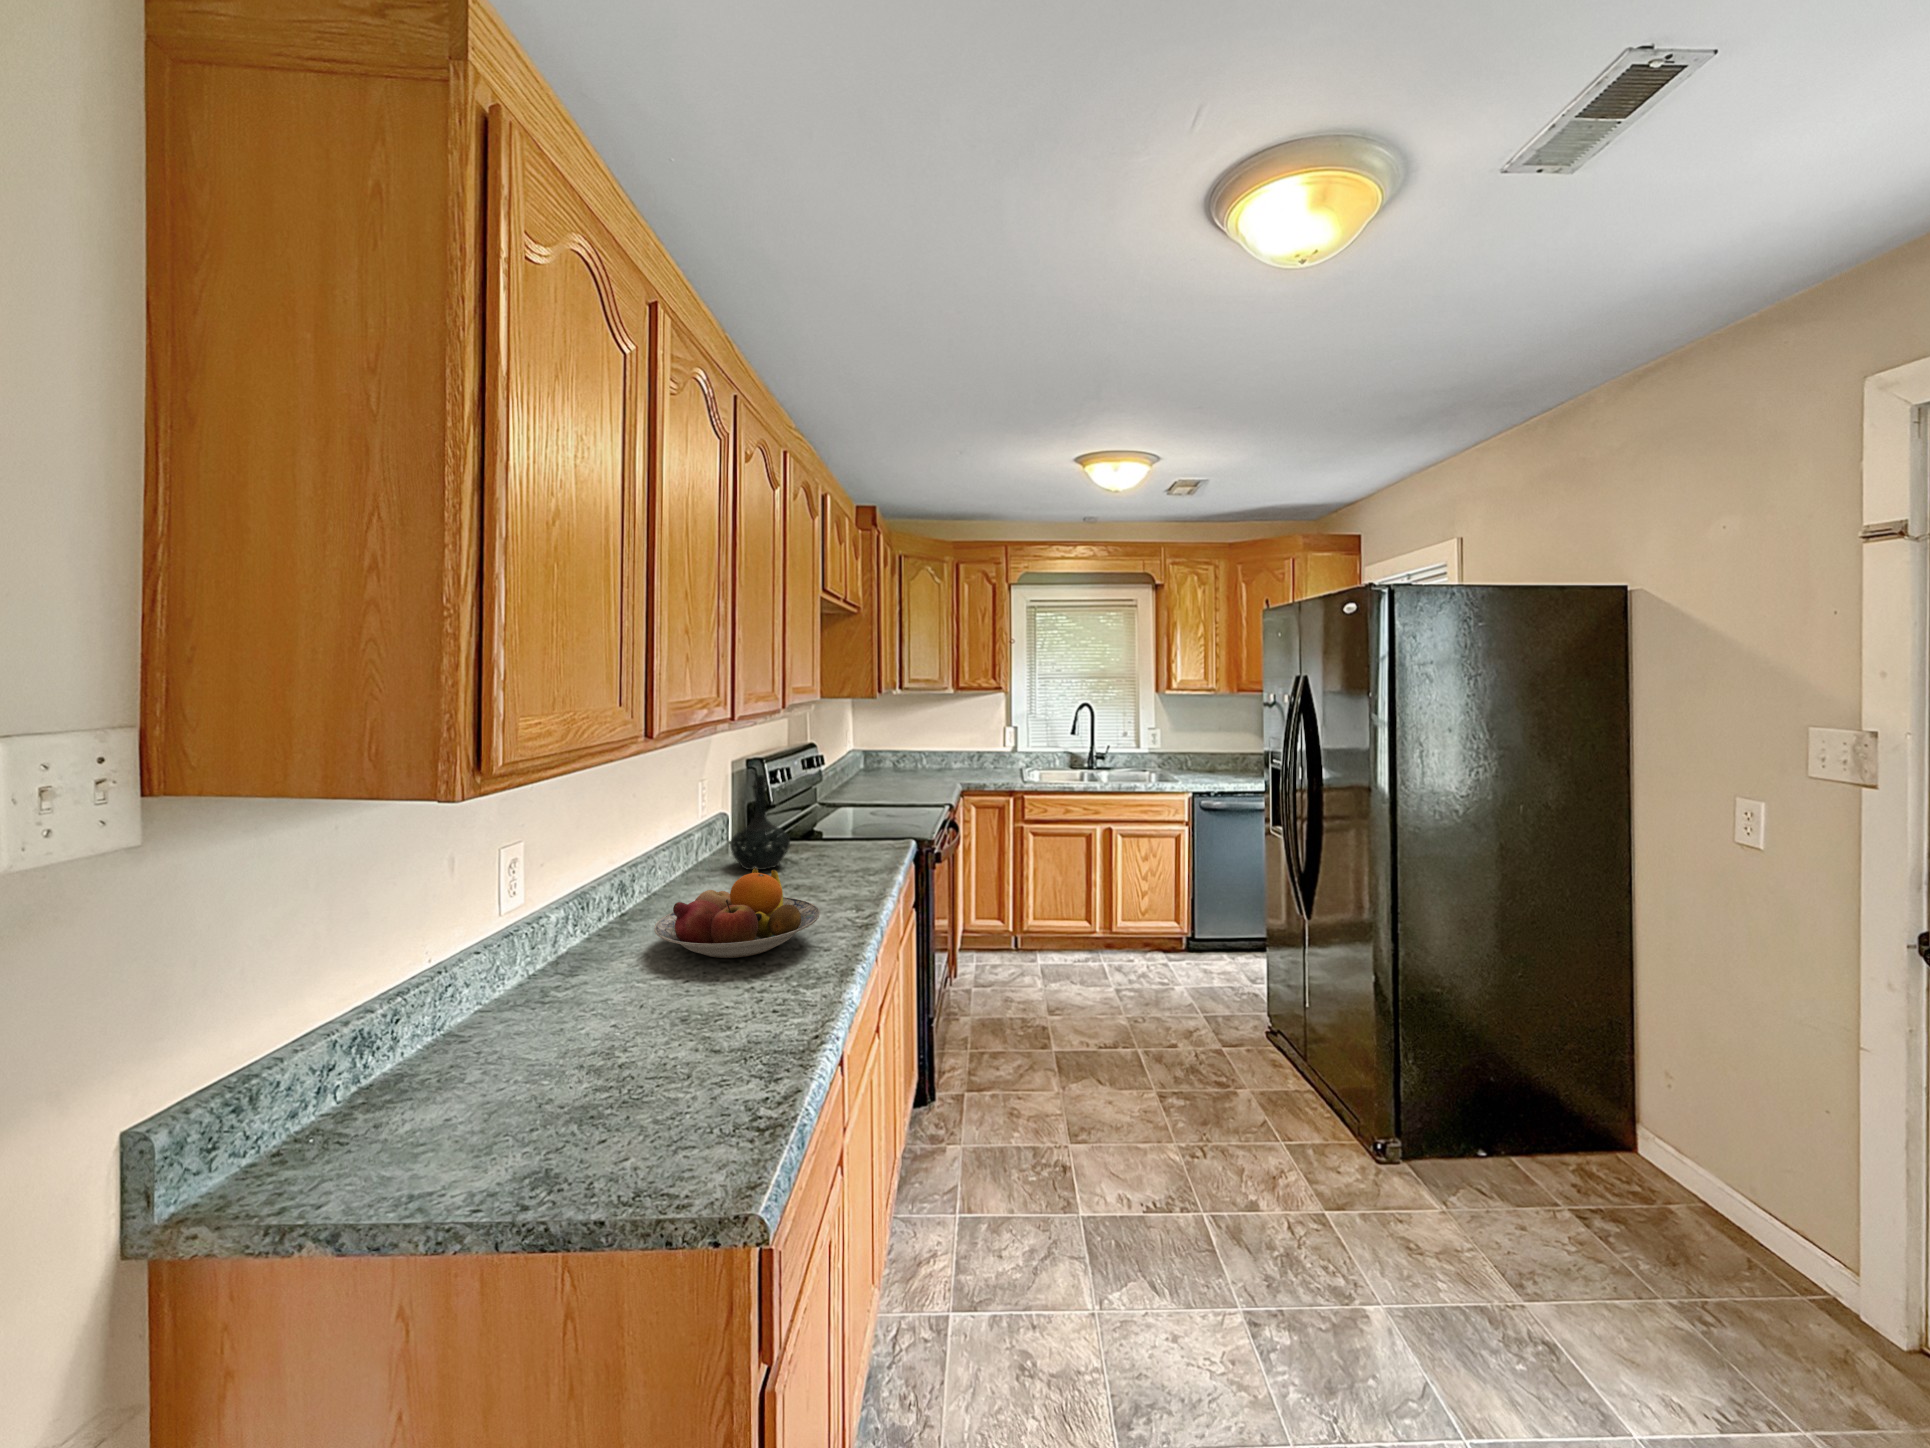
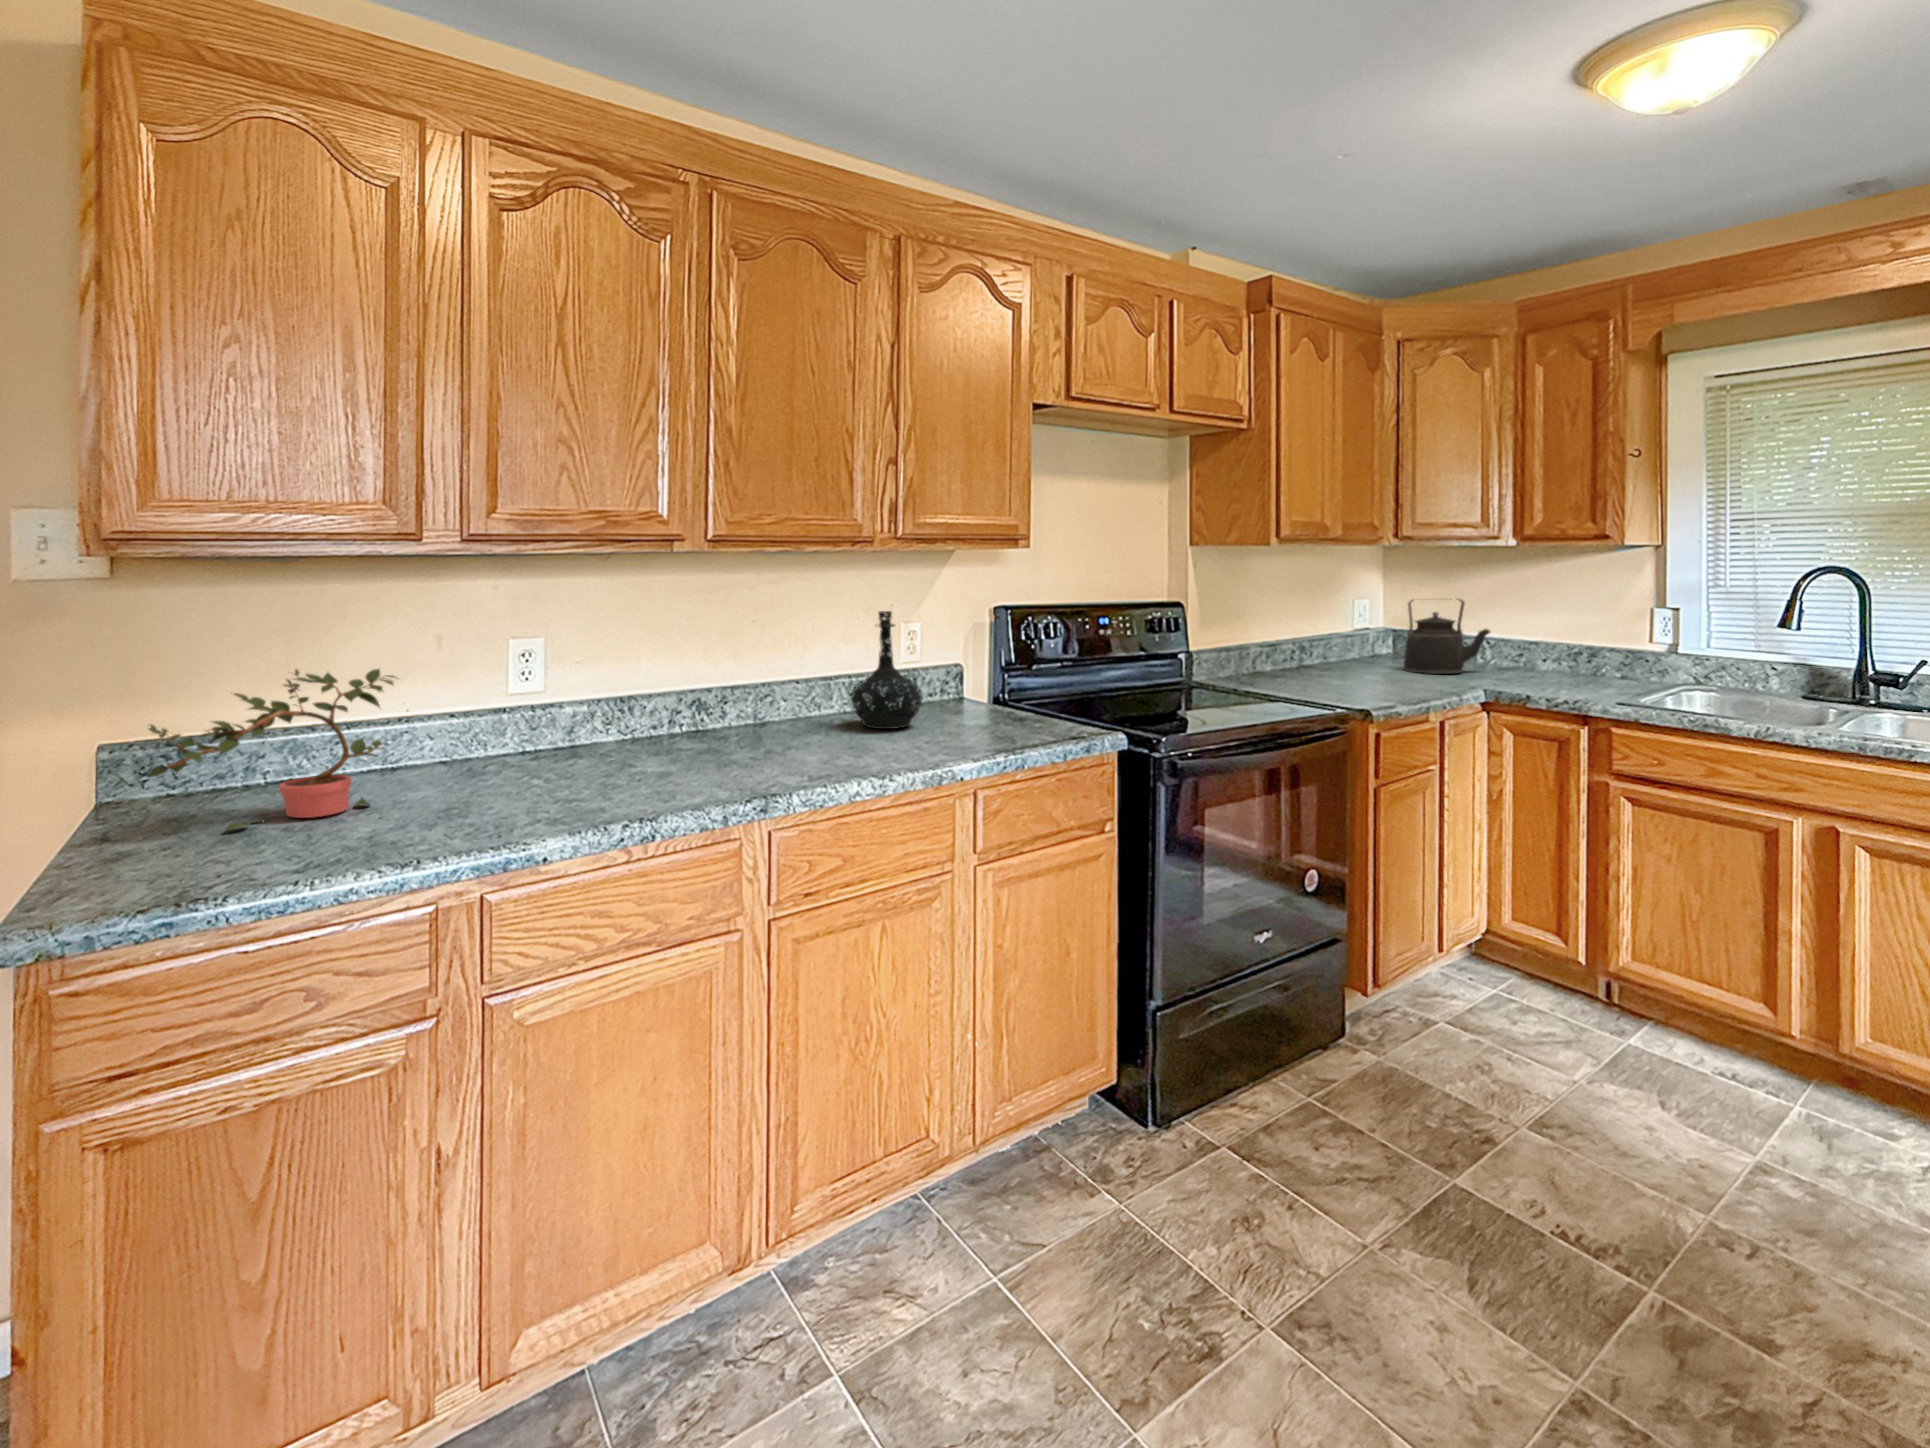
kettle: none [895,726,936,774] -> present [1404,599,1490,674]
fruit bowl: present [654,867,820,958] -> none [532,697,726,786]
potted plant: none [538,895,666,1090] -> present [148,669,397,831]

